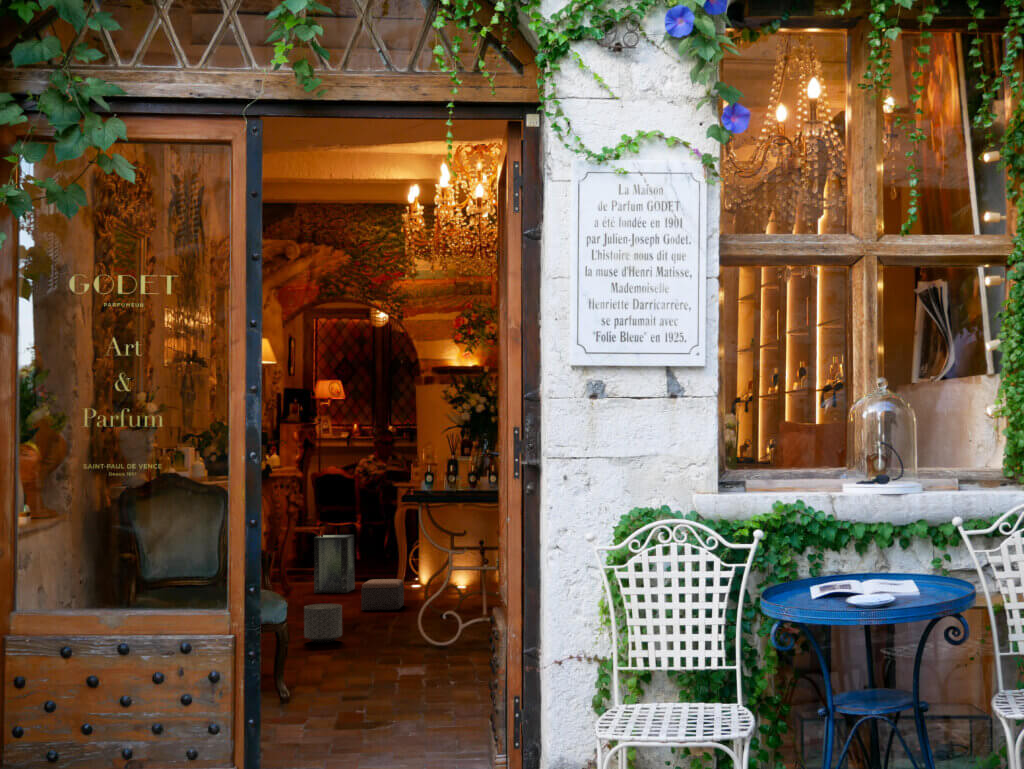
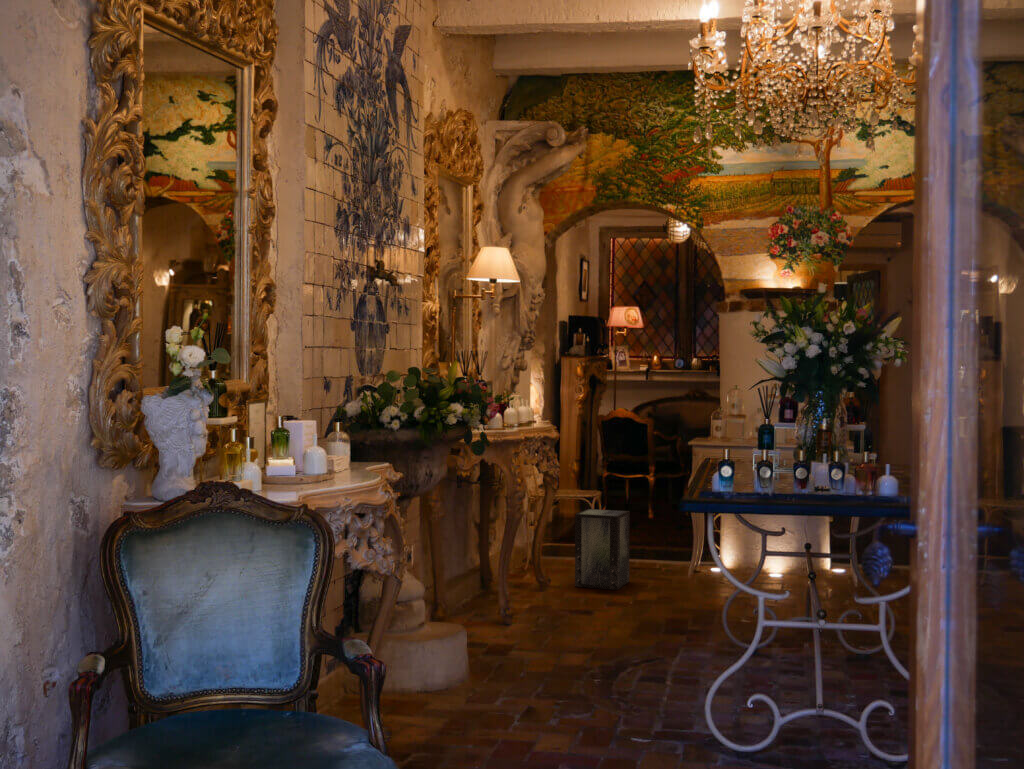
footstool: present [361,579,404,610] -> none [627,589,689,641]
planter: present [304,604,342,643] -> none [517,661,576,730]

